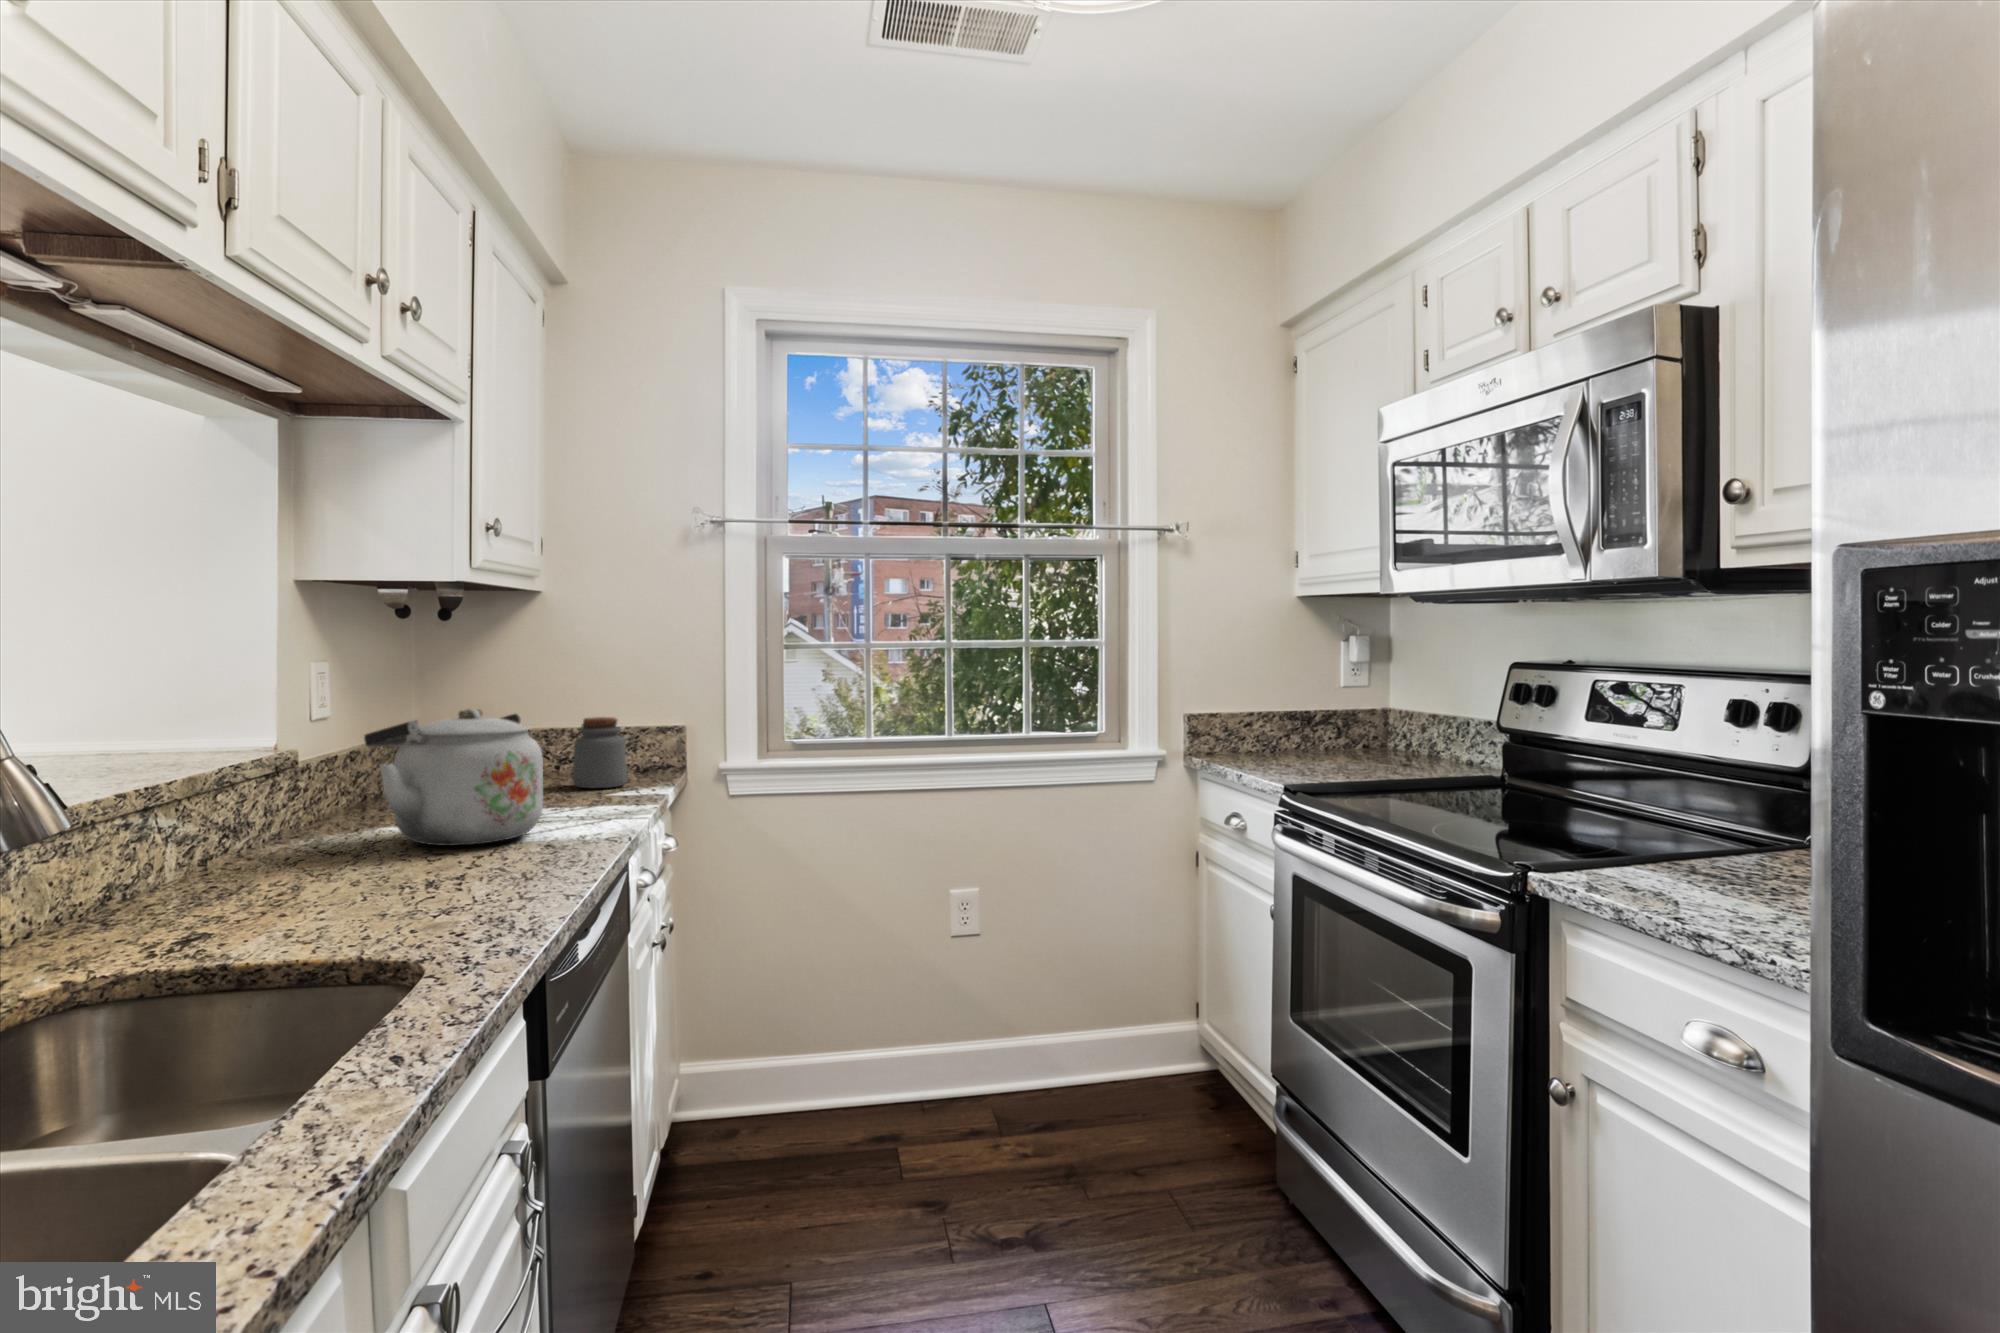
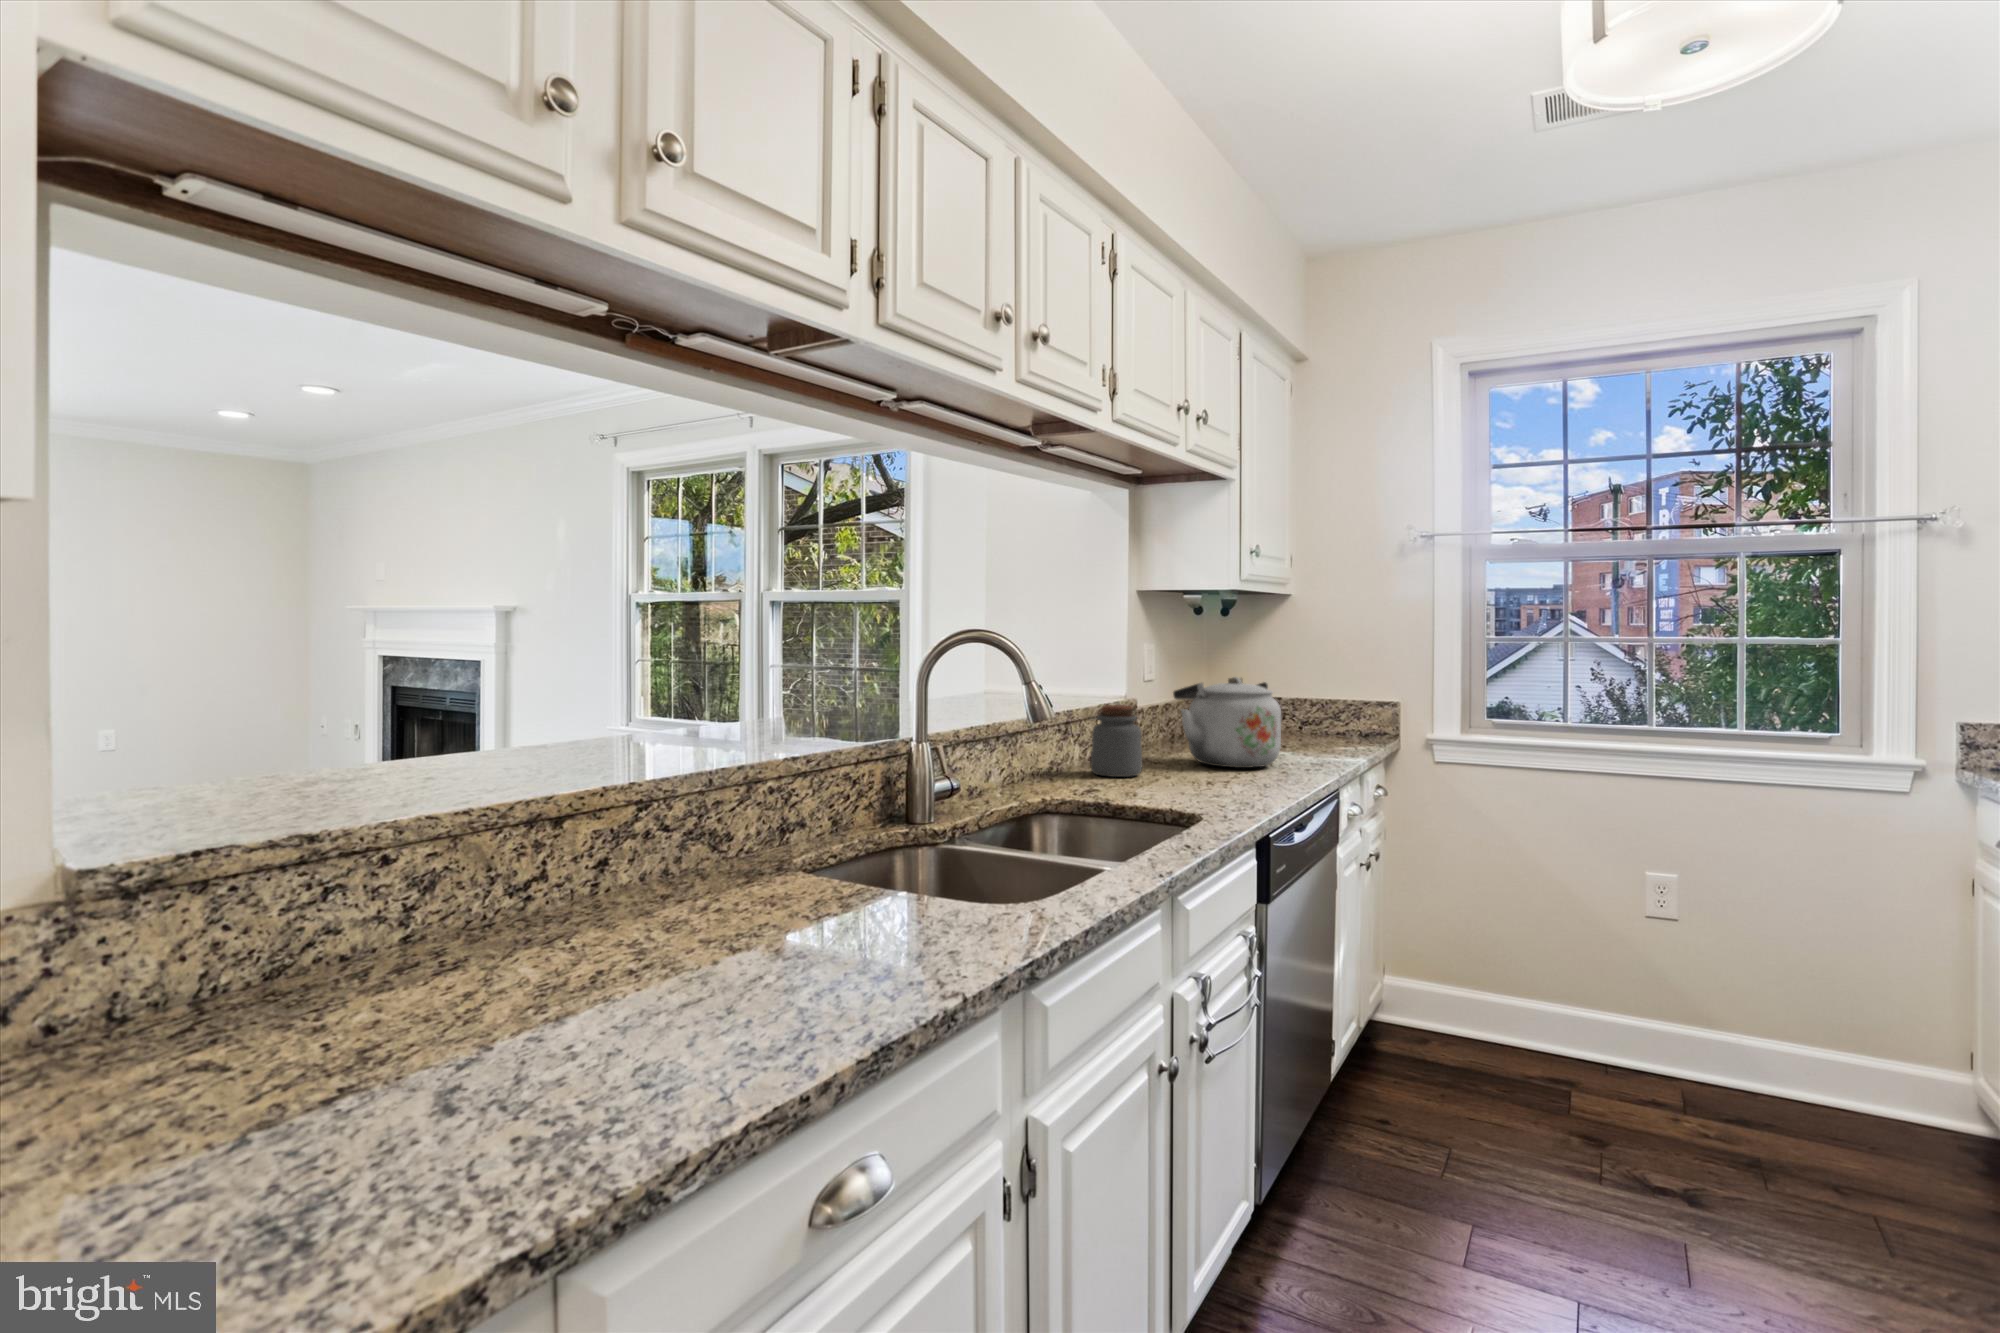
jar: present [572,717,627,788] -> present [1091,705,1142,777]

